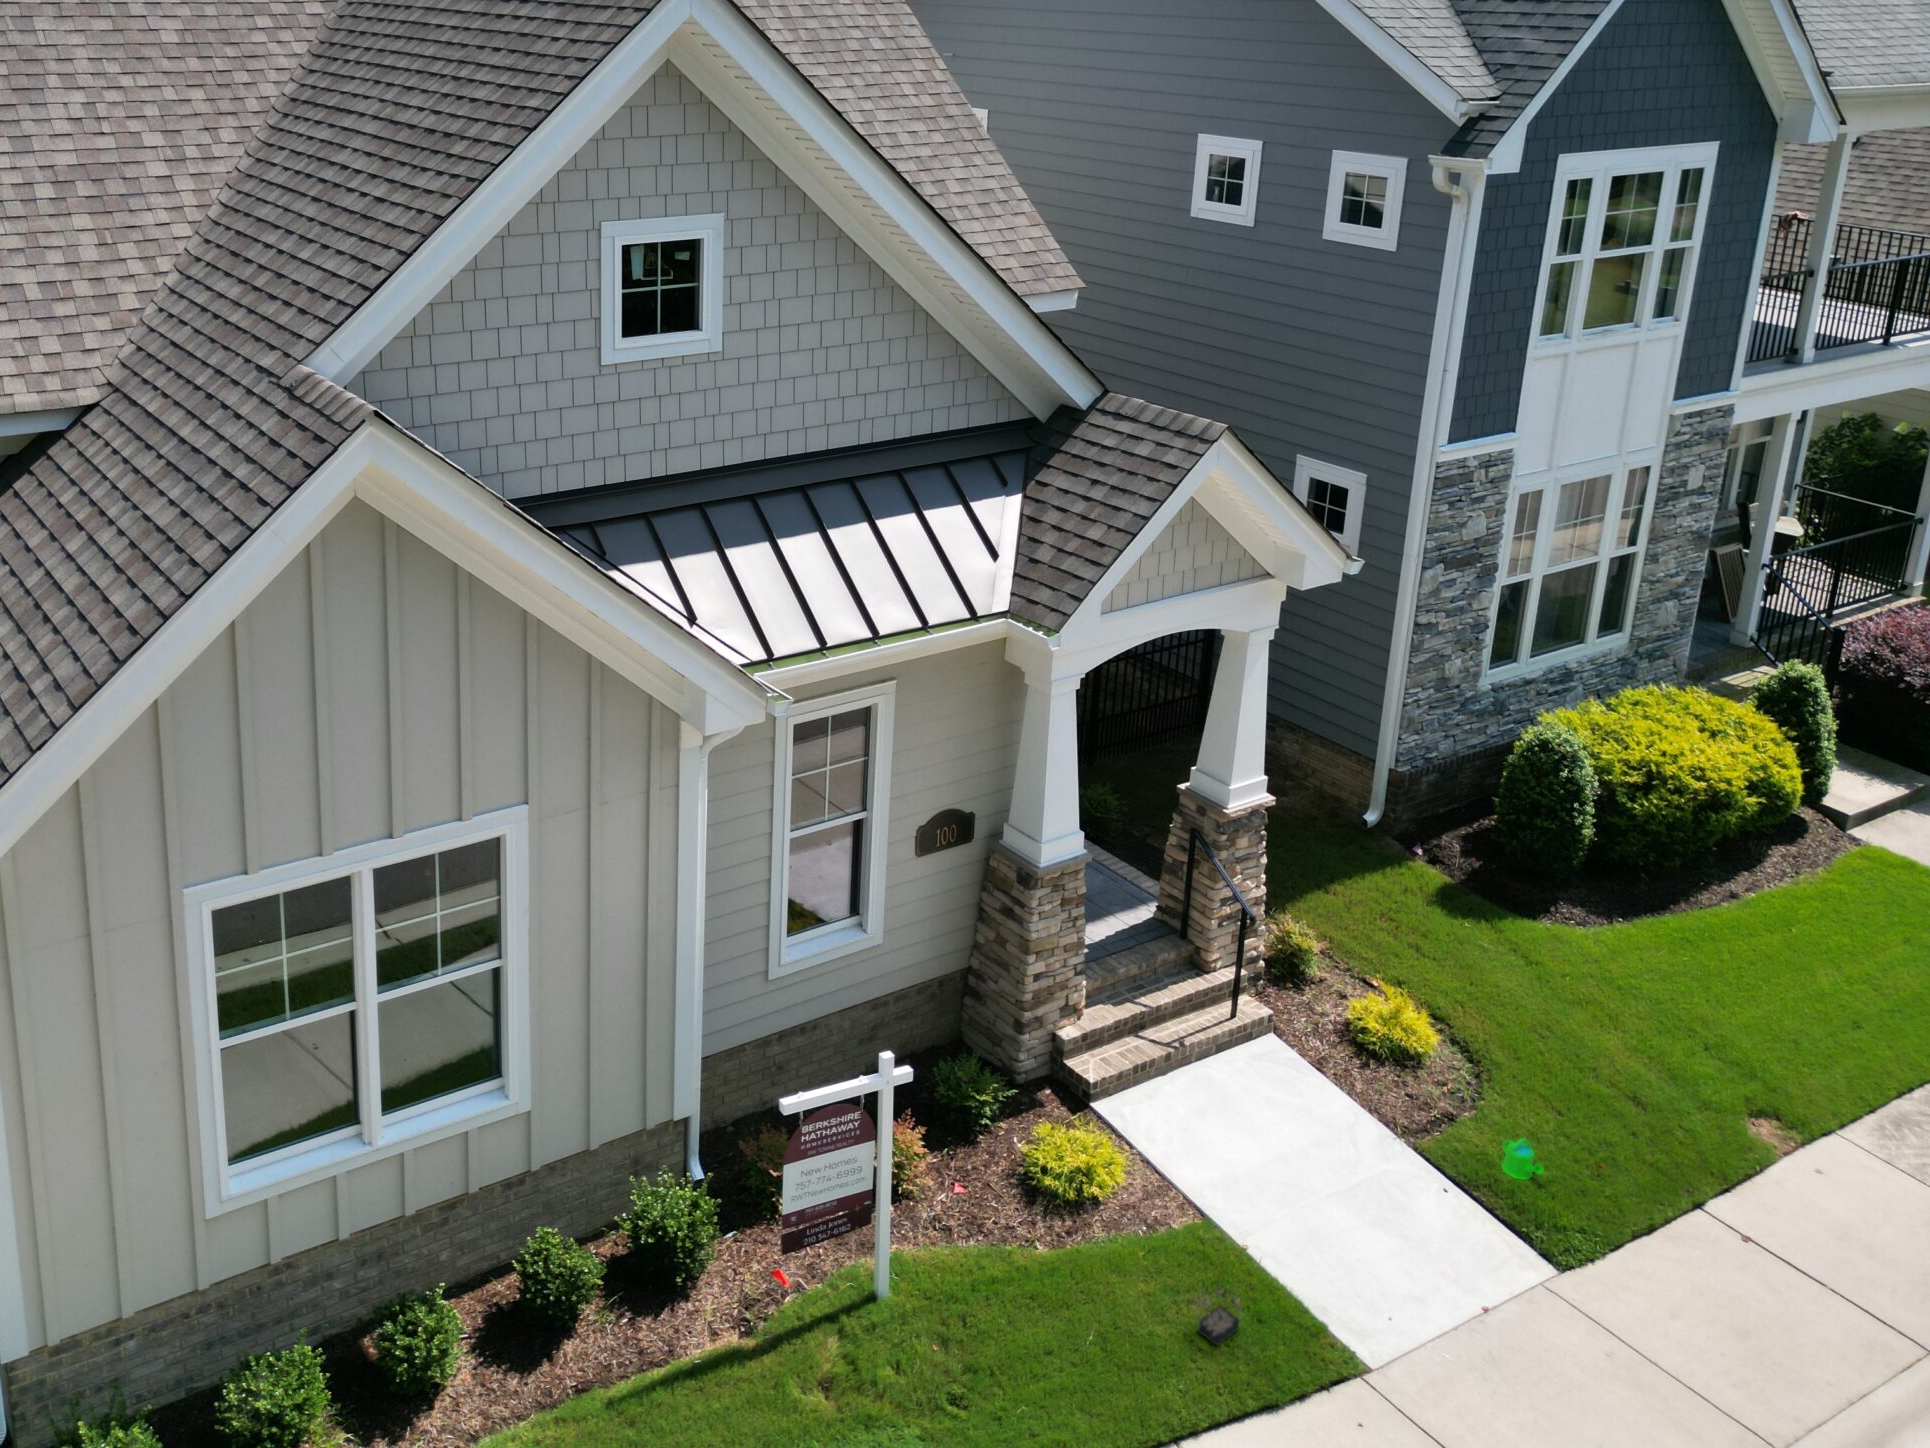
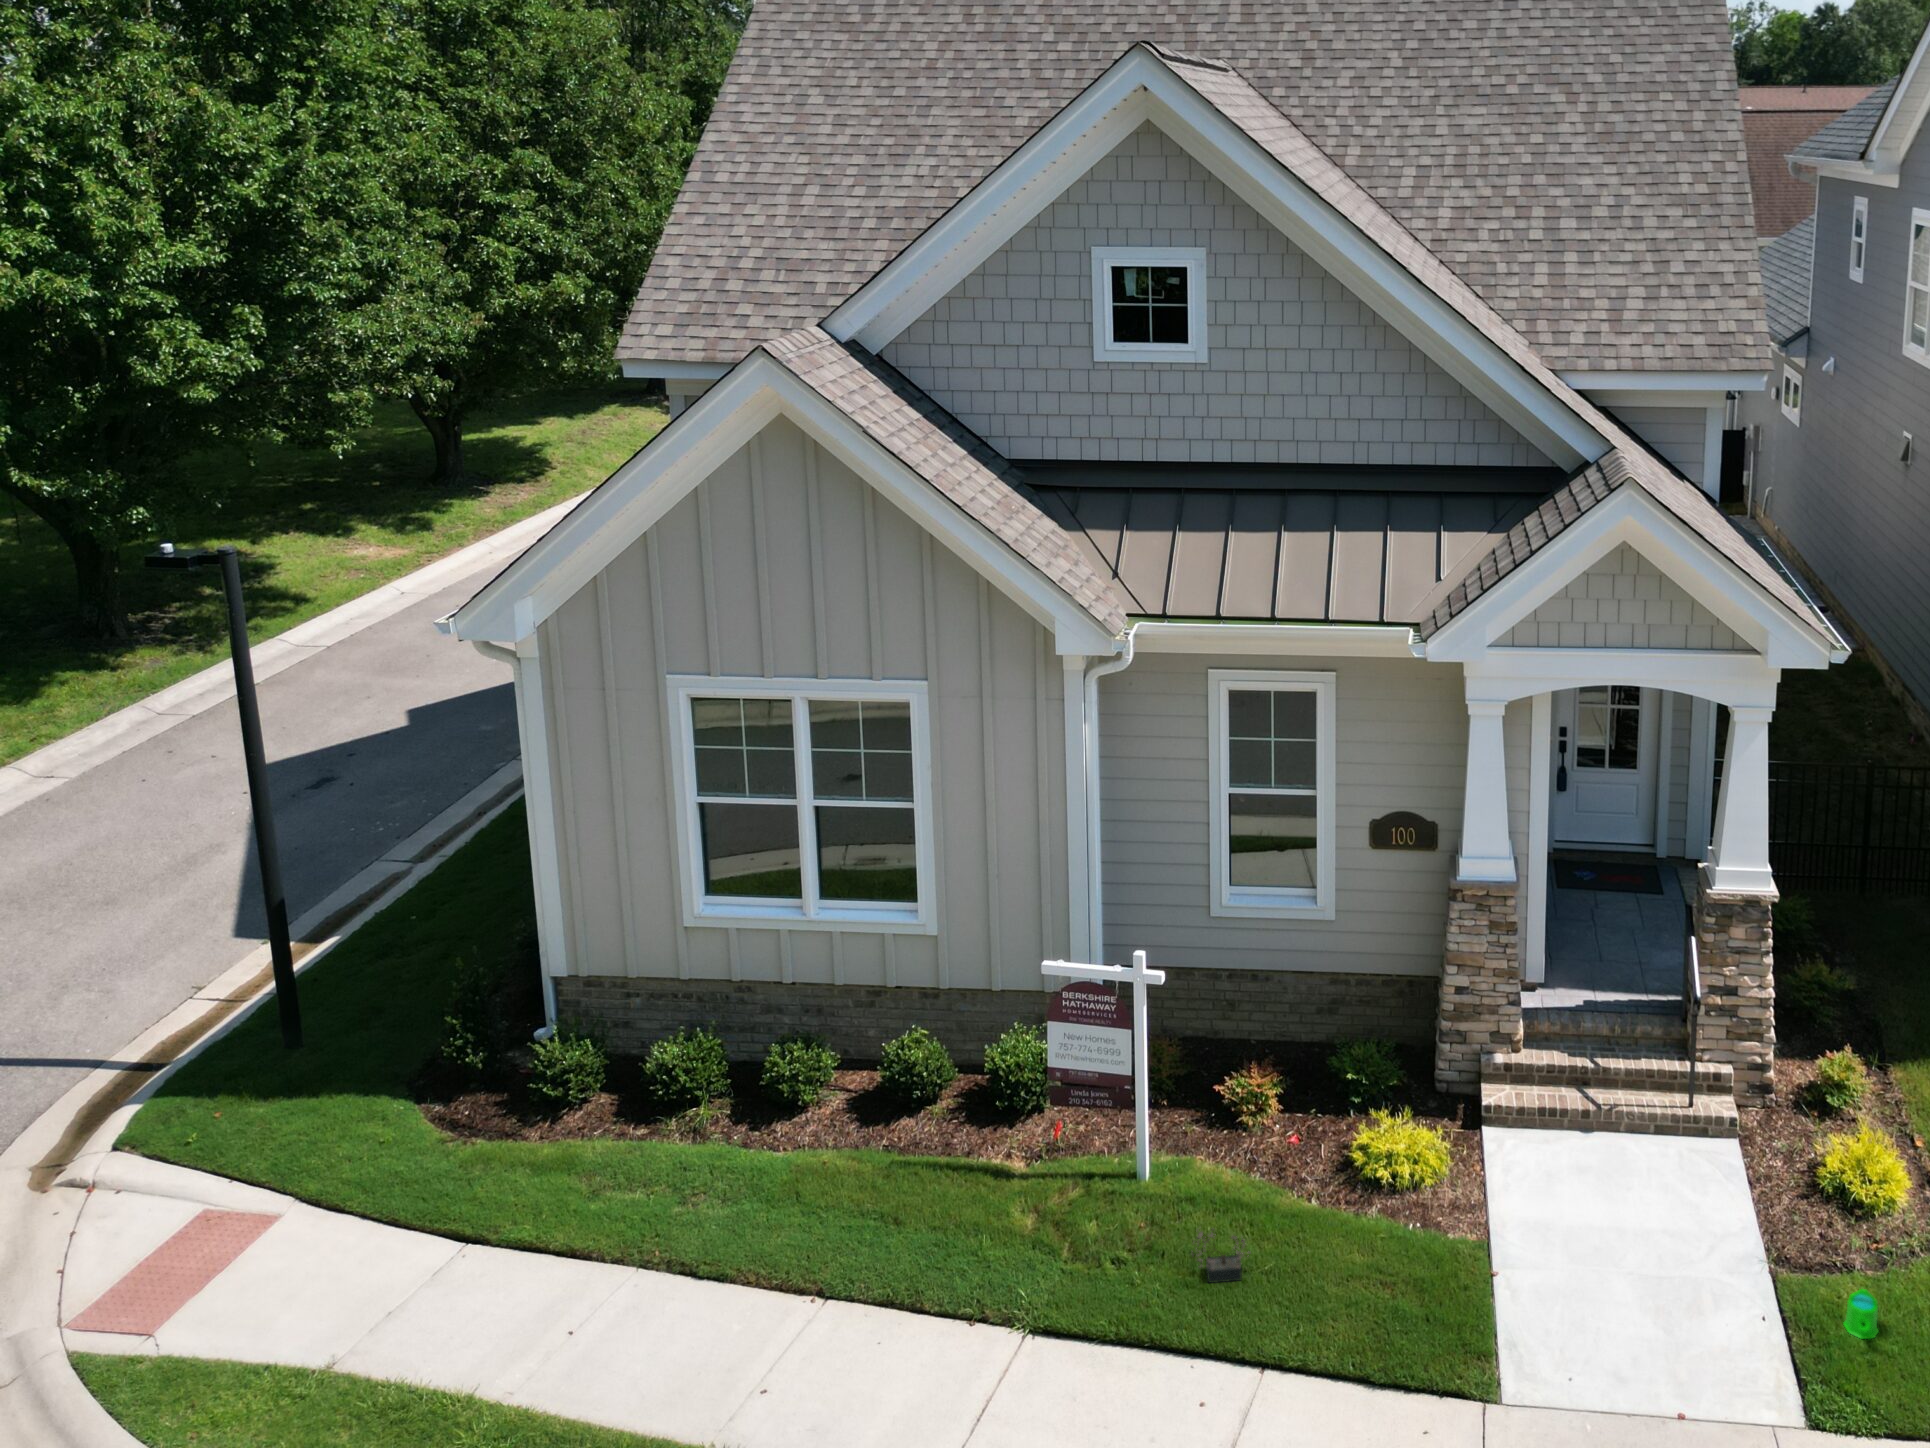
decorative plant: present [1193,1290,1240,1345] -> present [1193,1229,1249,1283]

